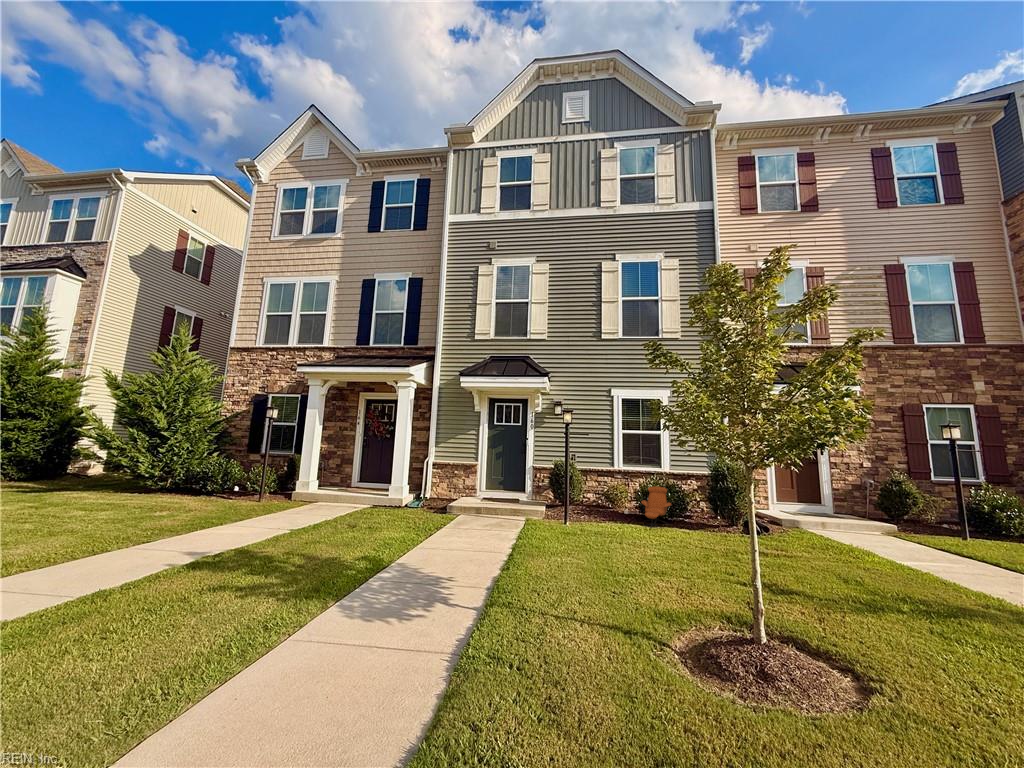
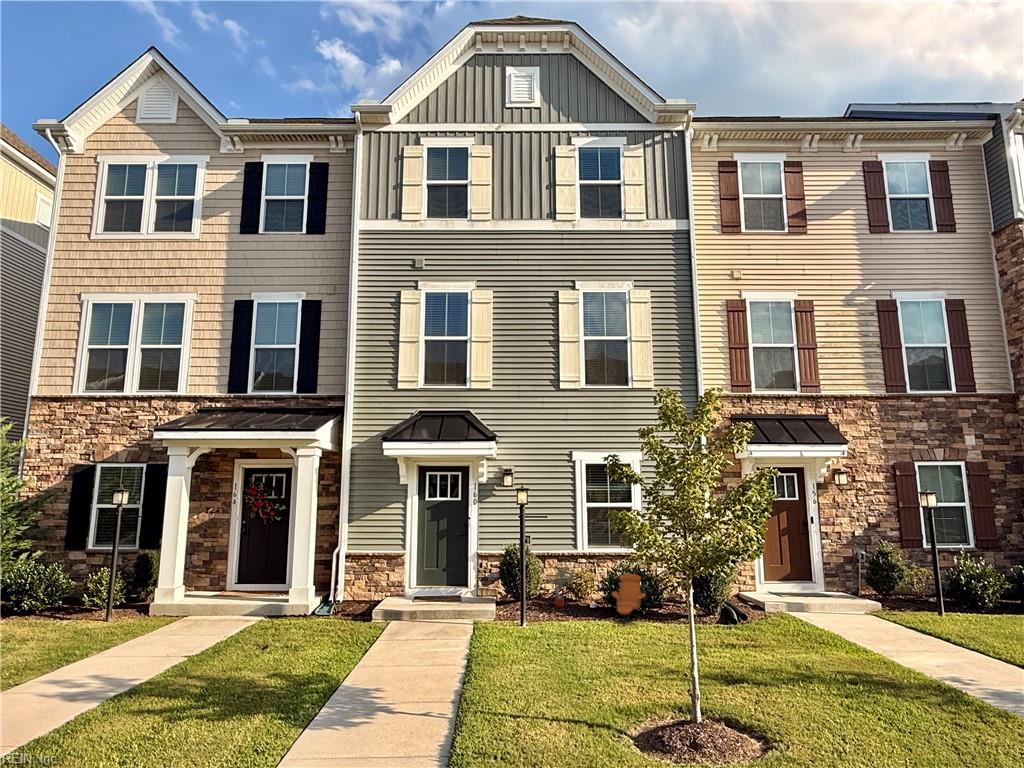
potted tree: none [586,475,611,512] -> present [546,562,574,607]

